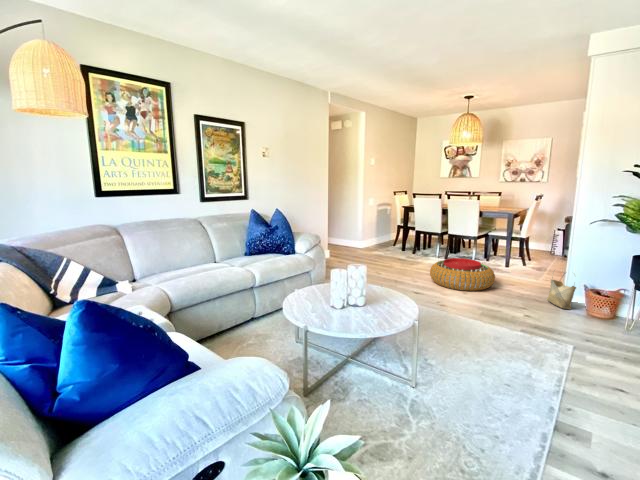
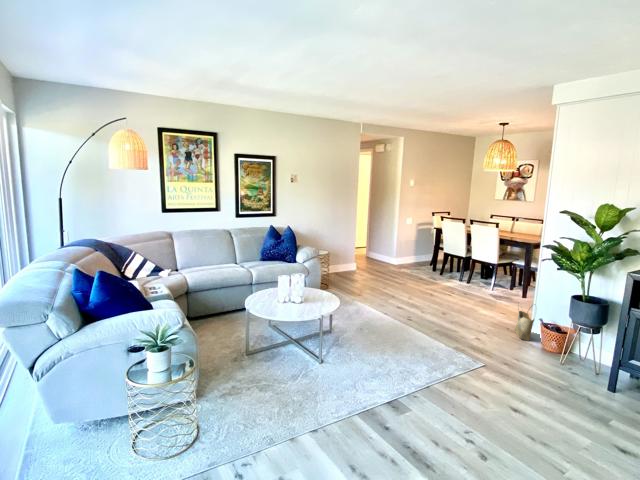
pouf: present [430,258,495,291] -> none [424,281,484,313]

